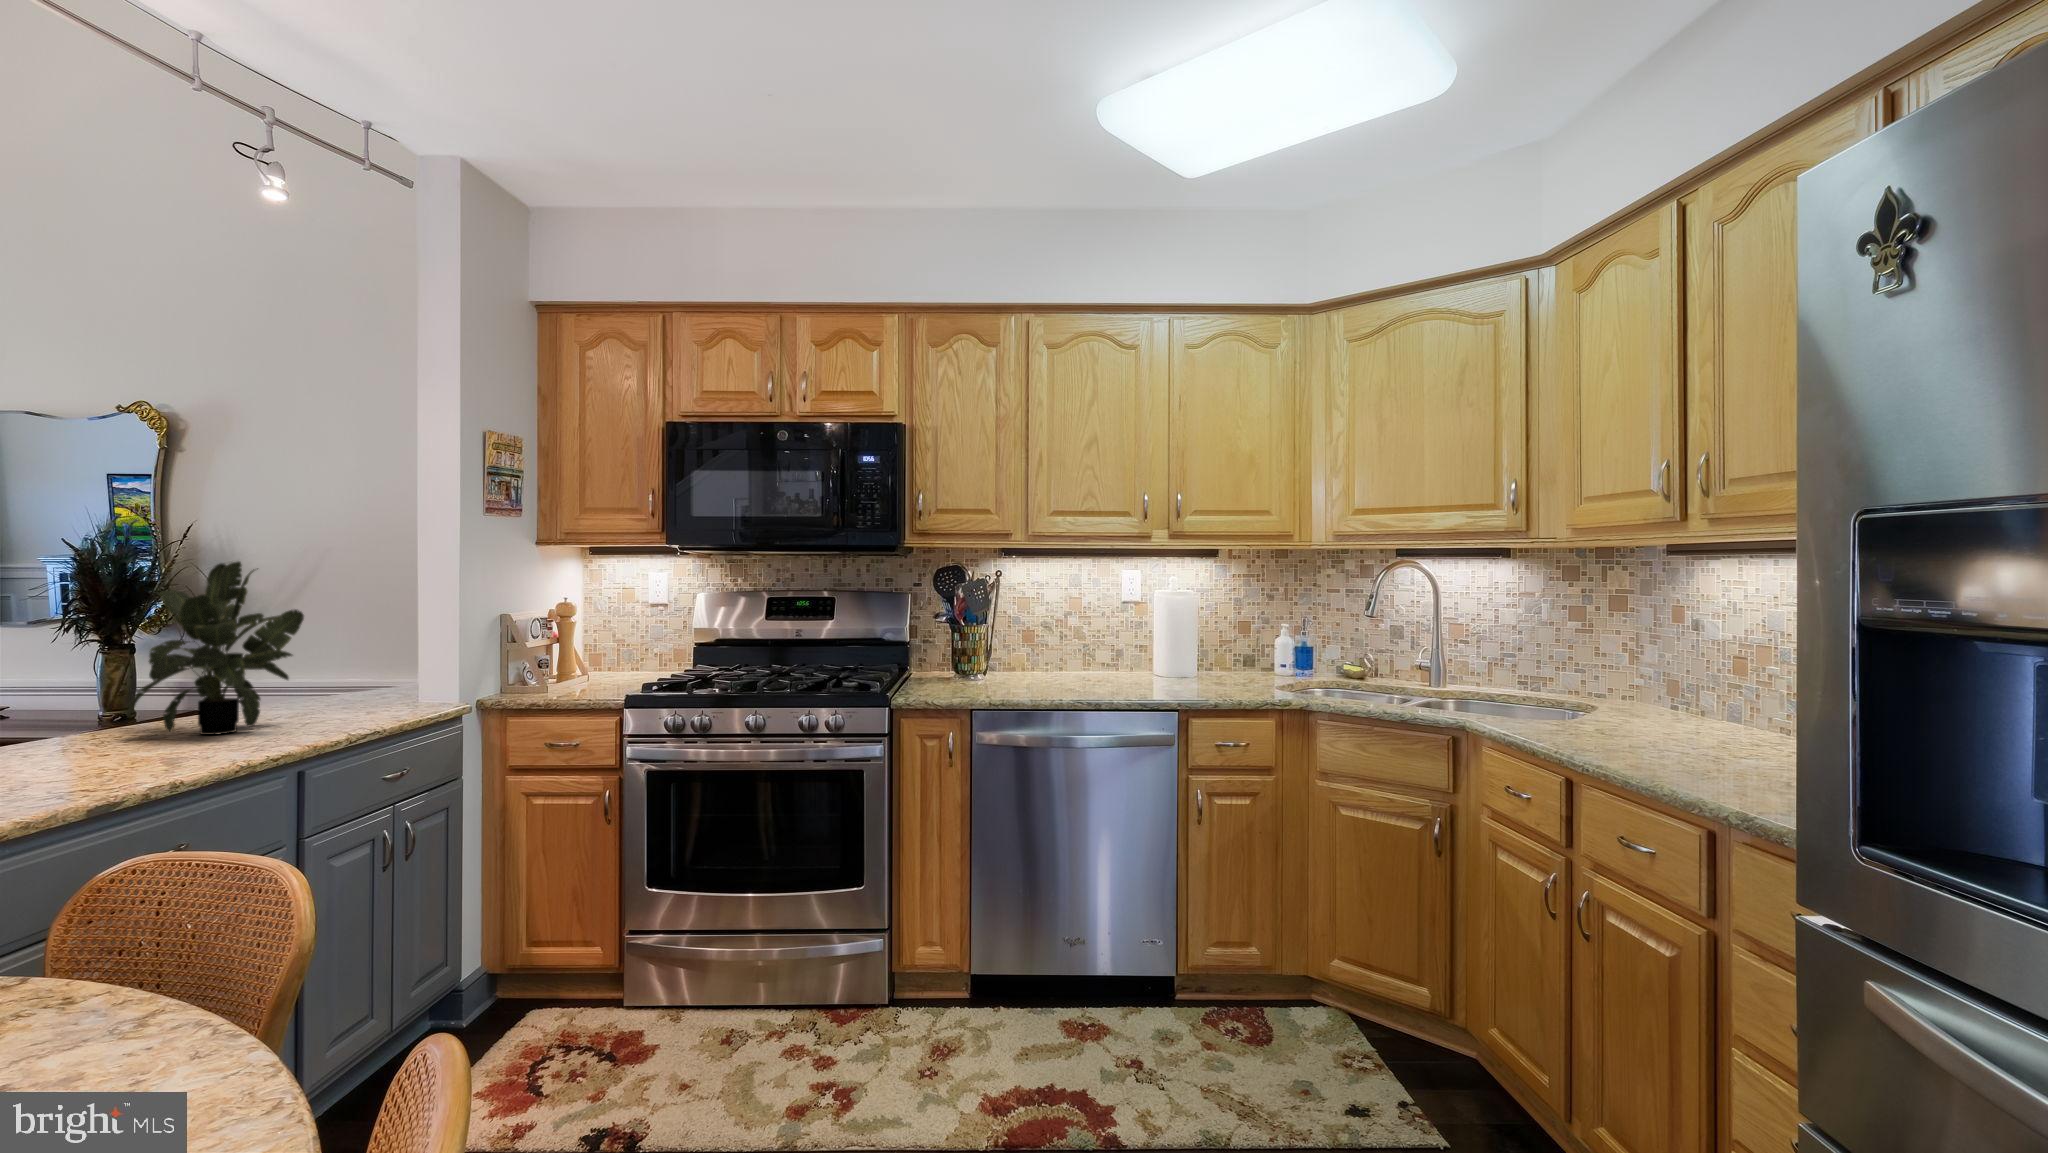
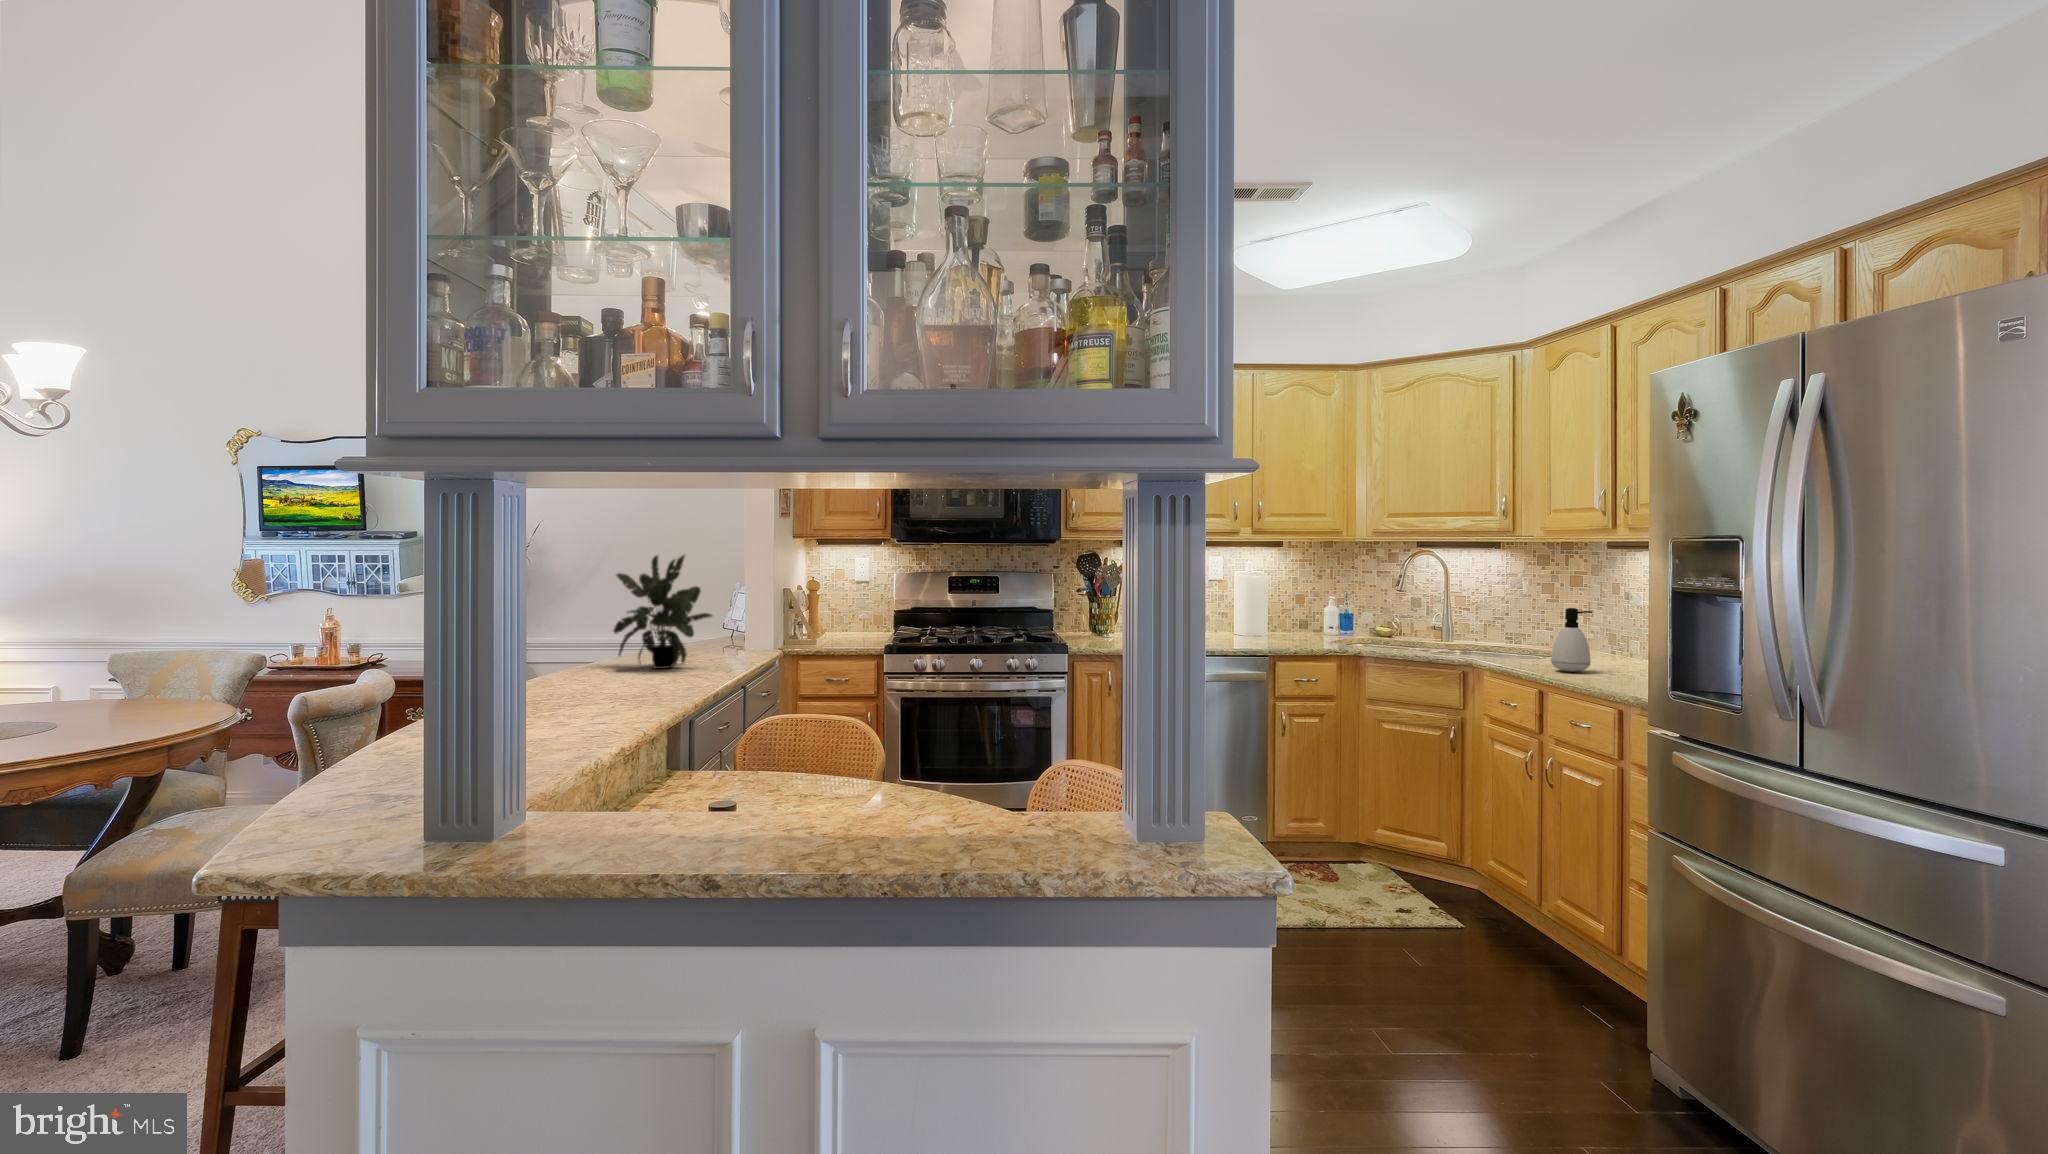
soap dispenser: none [1586,647,1651,749] -> present [1551,608,1592,672]

